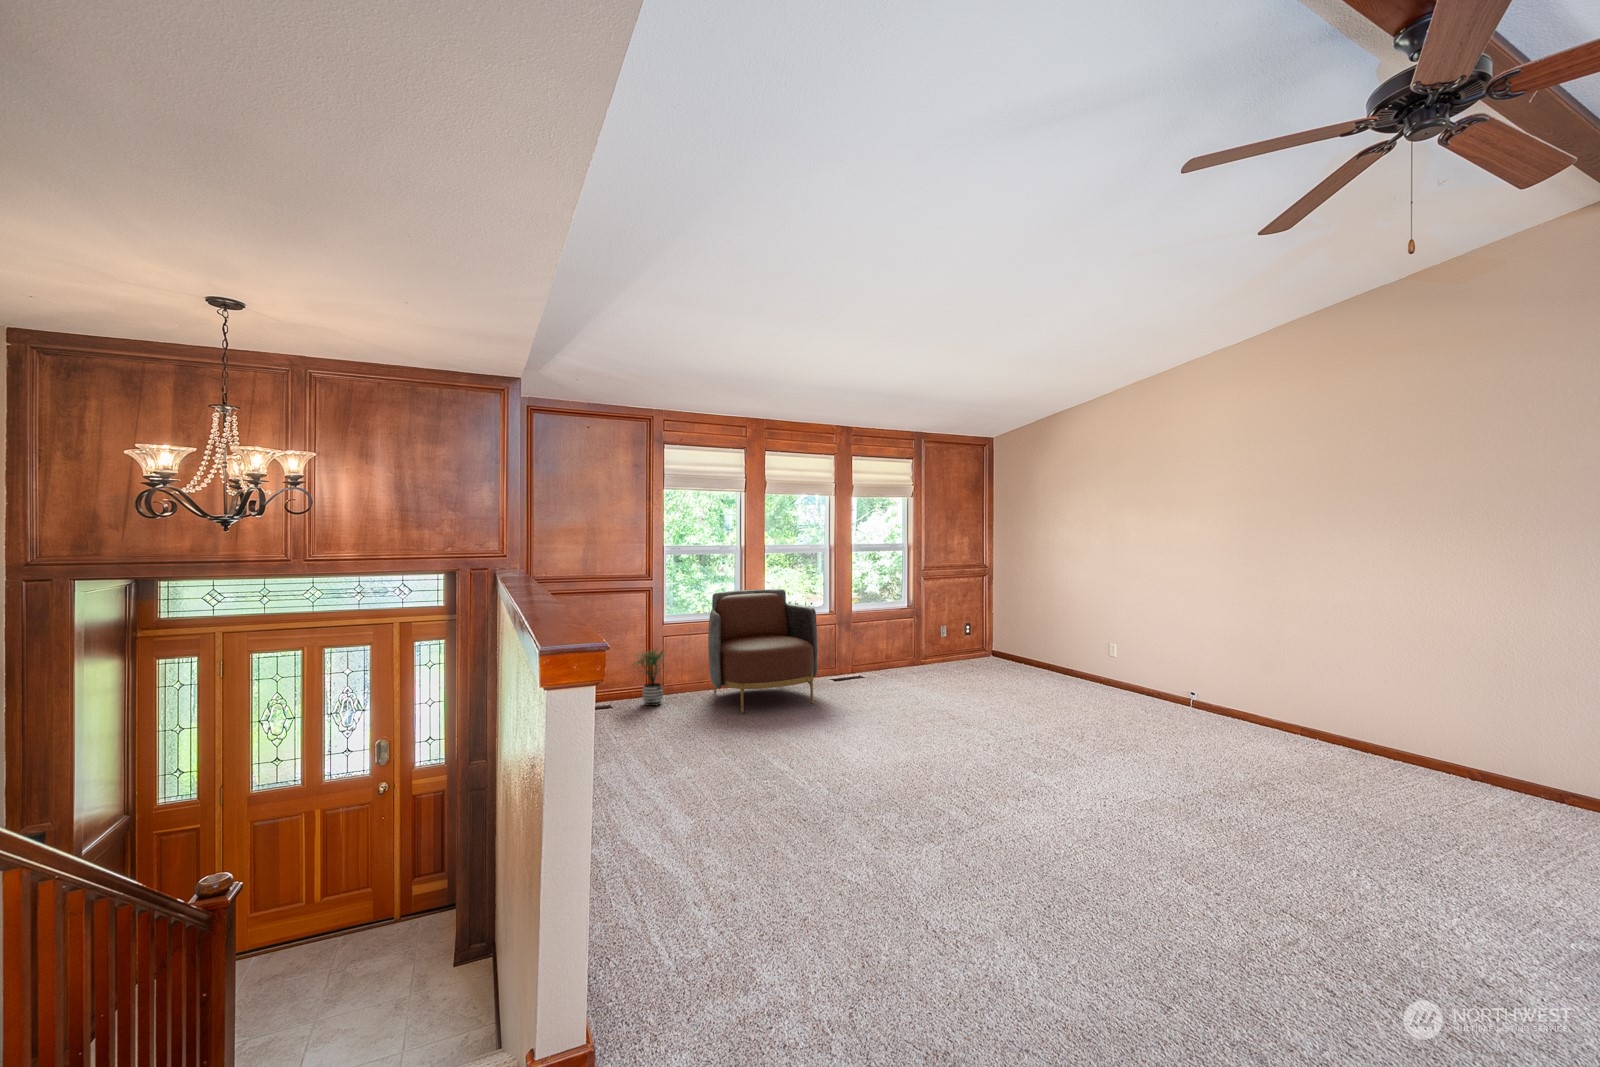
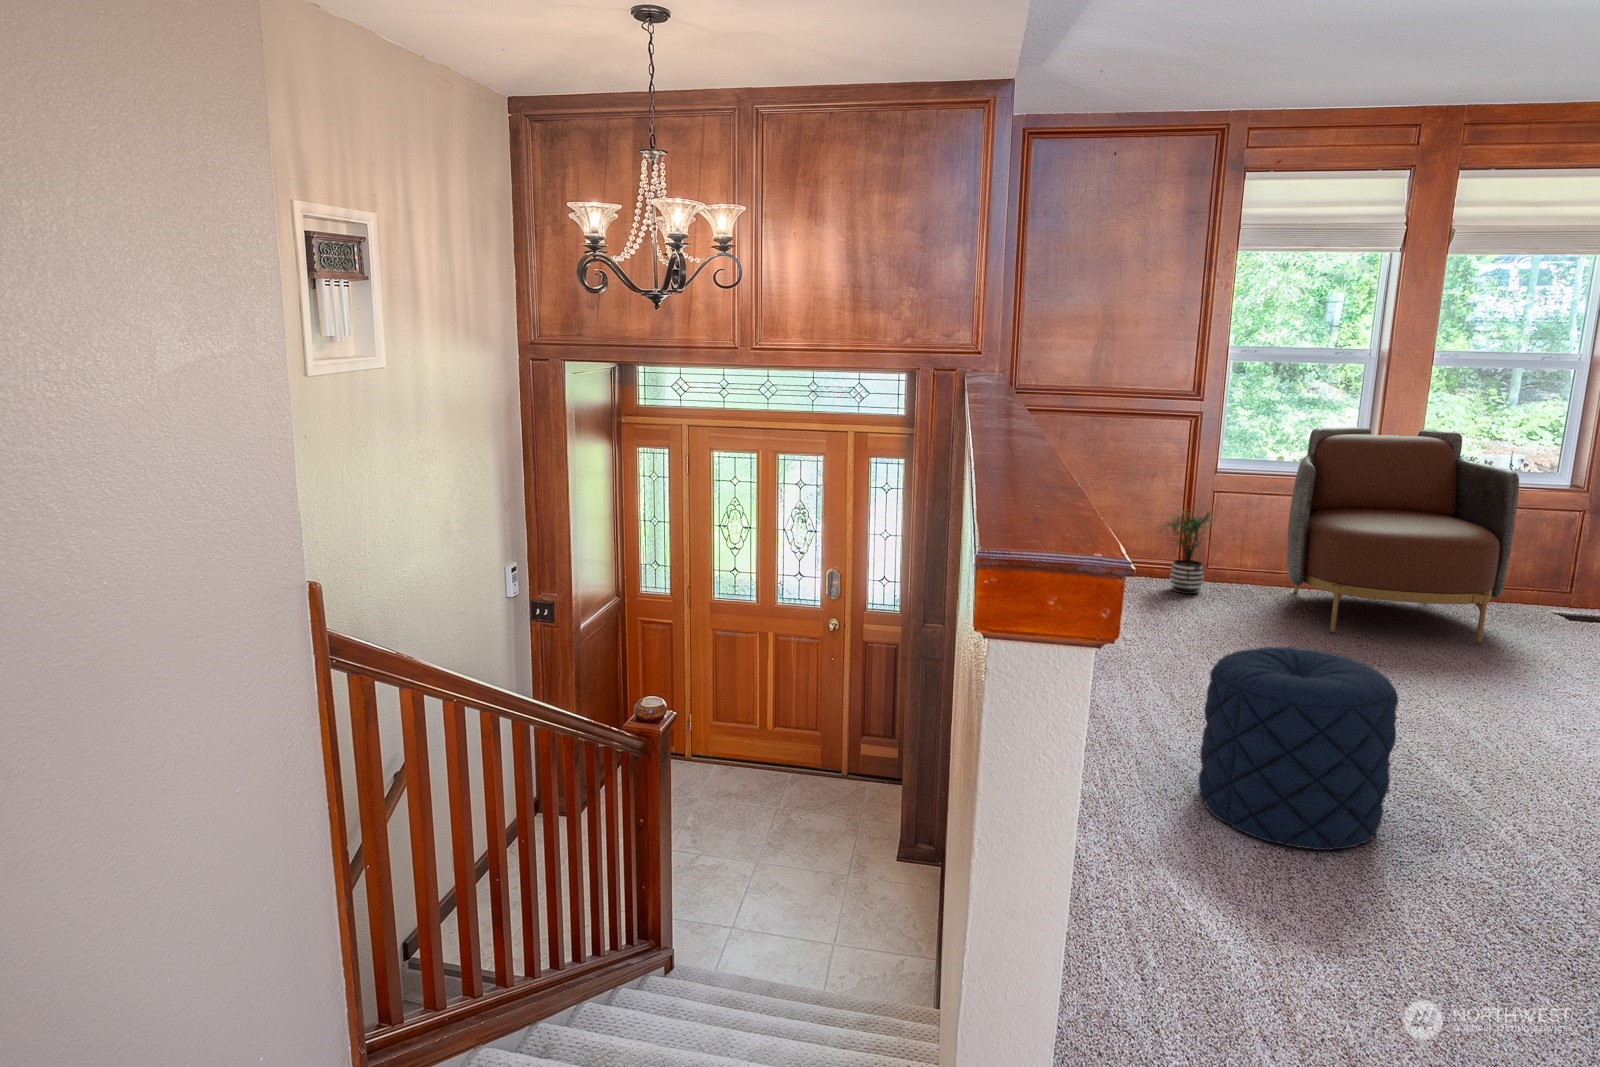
pouf: none [703,724,809,855] -> present [1198,647,1398,850]

